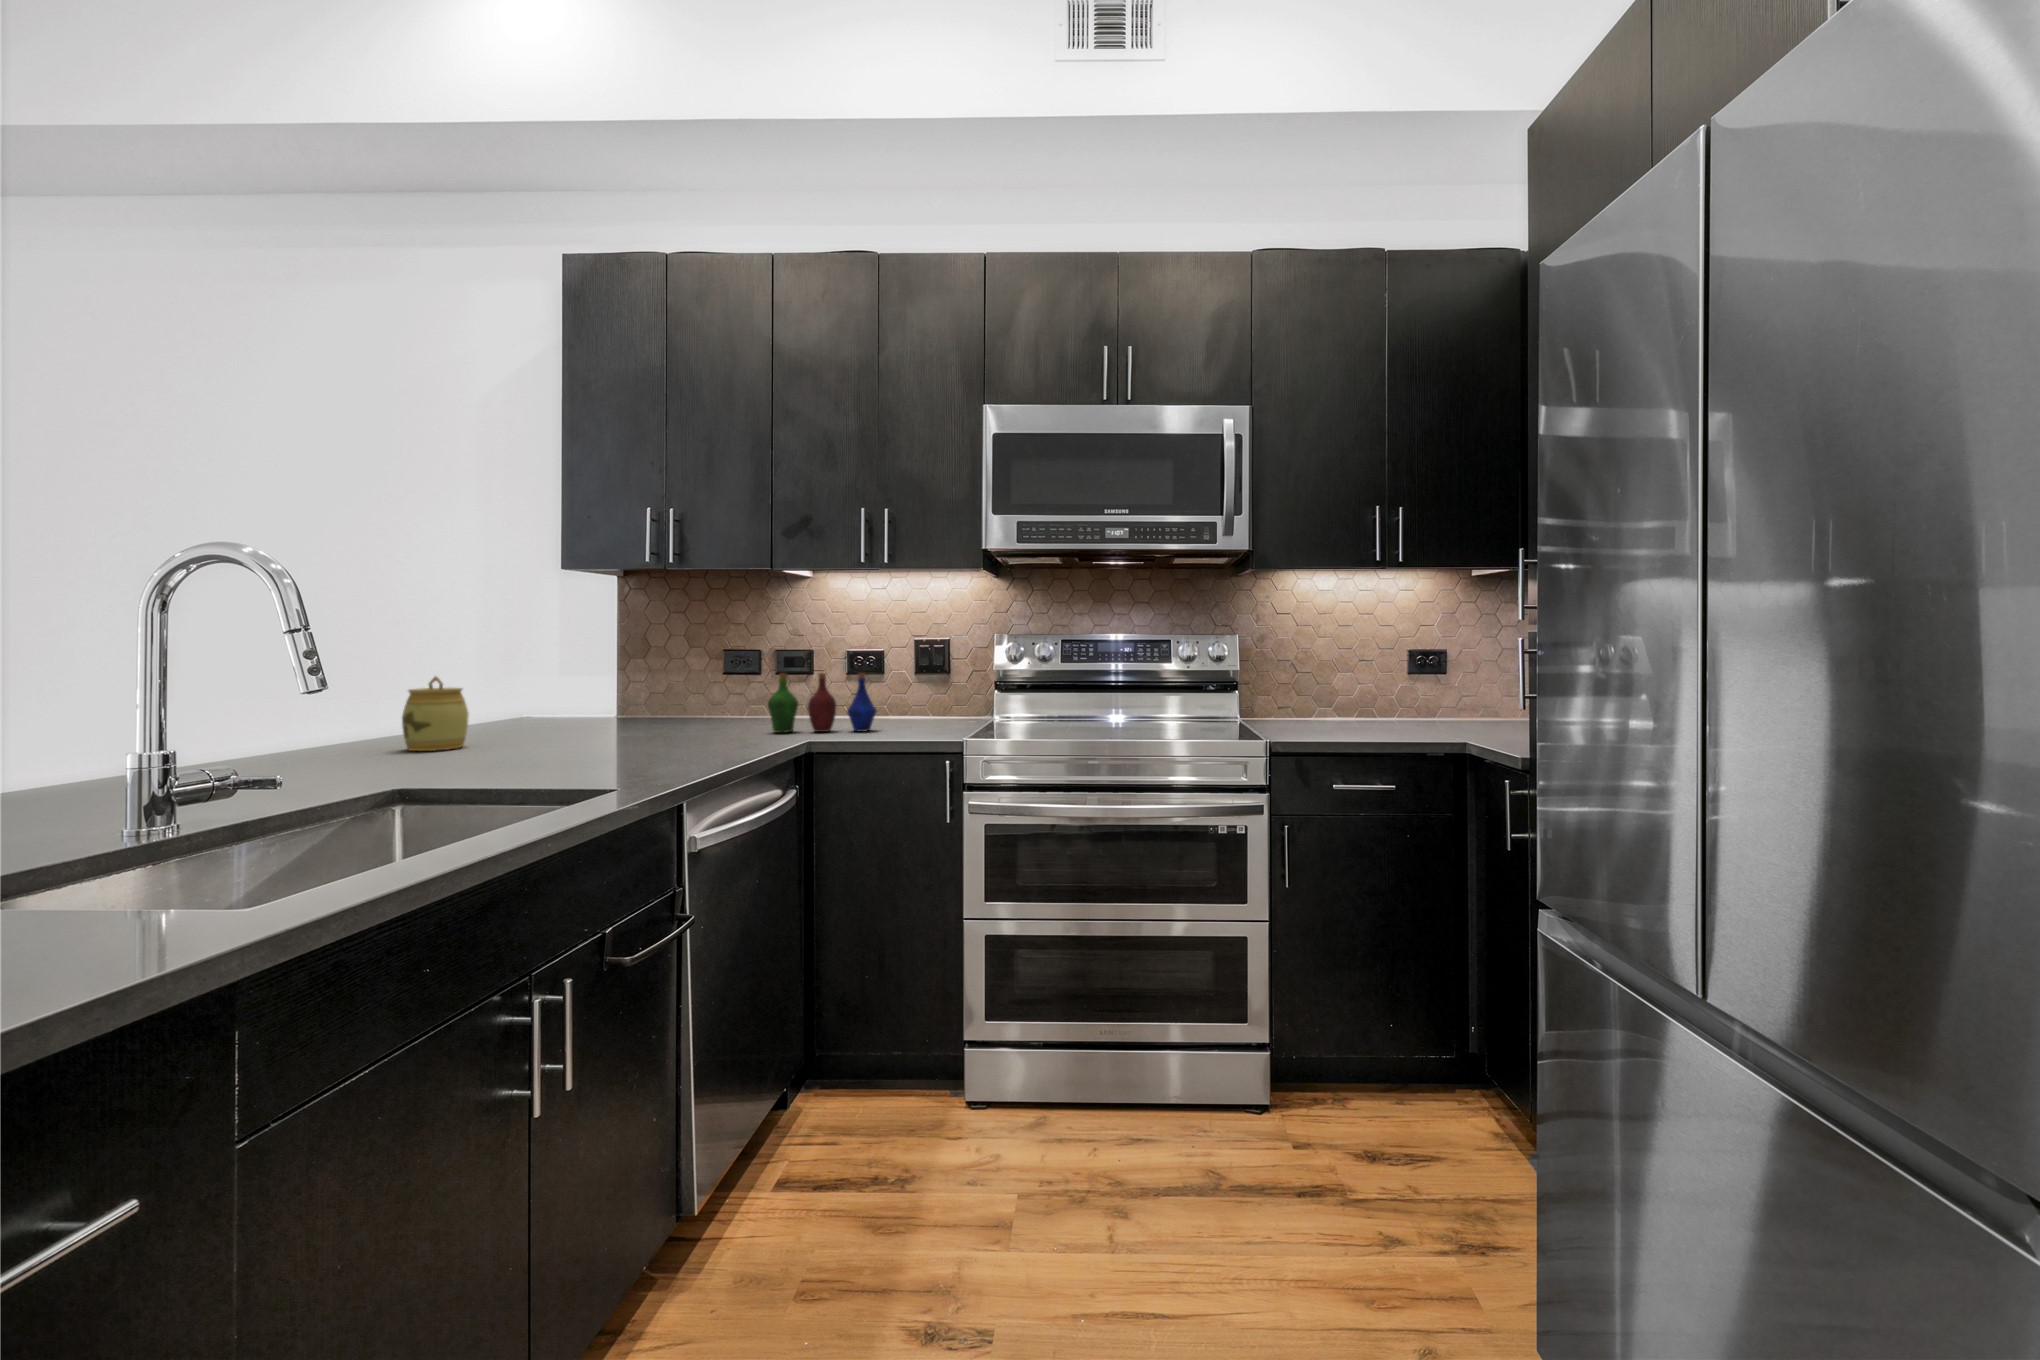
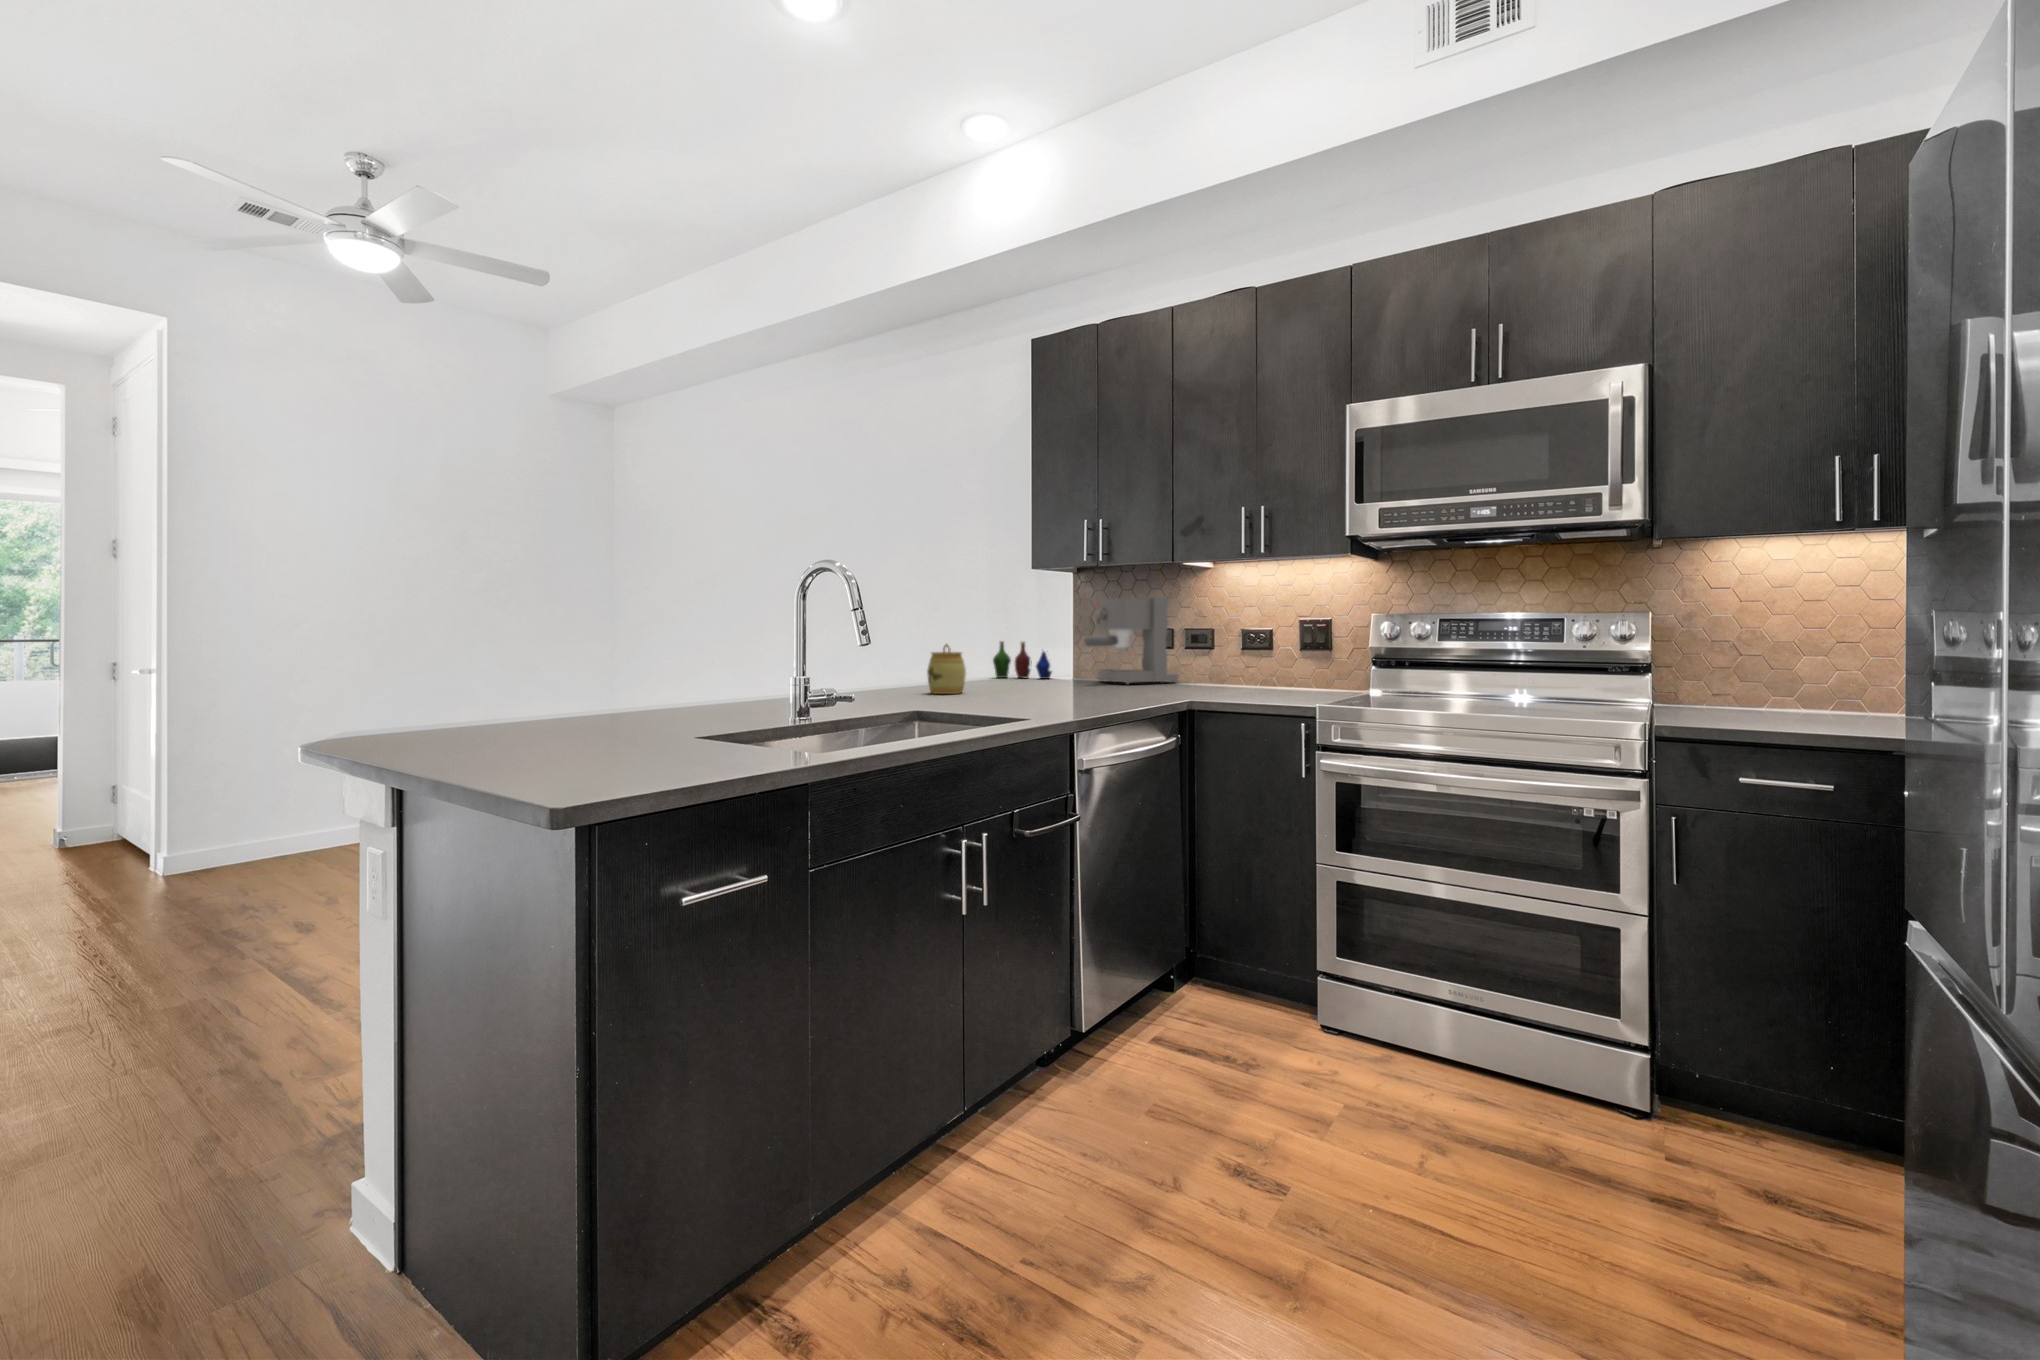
coffee maker: none [643,611,764,720] -> present [1085,597,1179,684]
bottle: present [768,673,876,733] -> present [993,641,1052,679]

